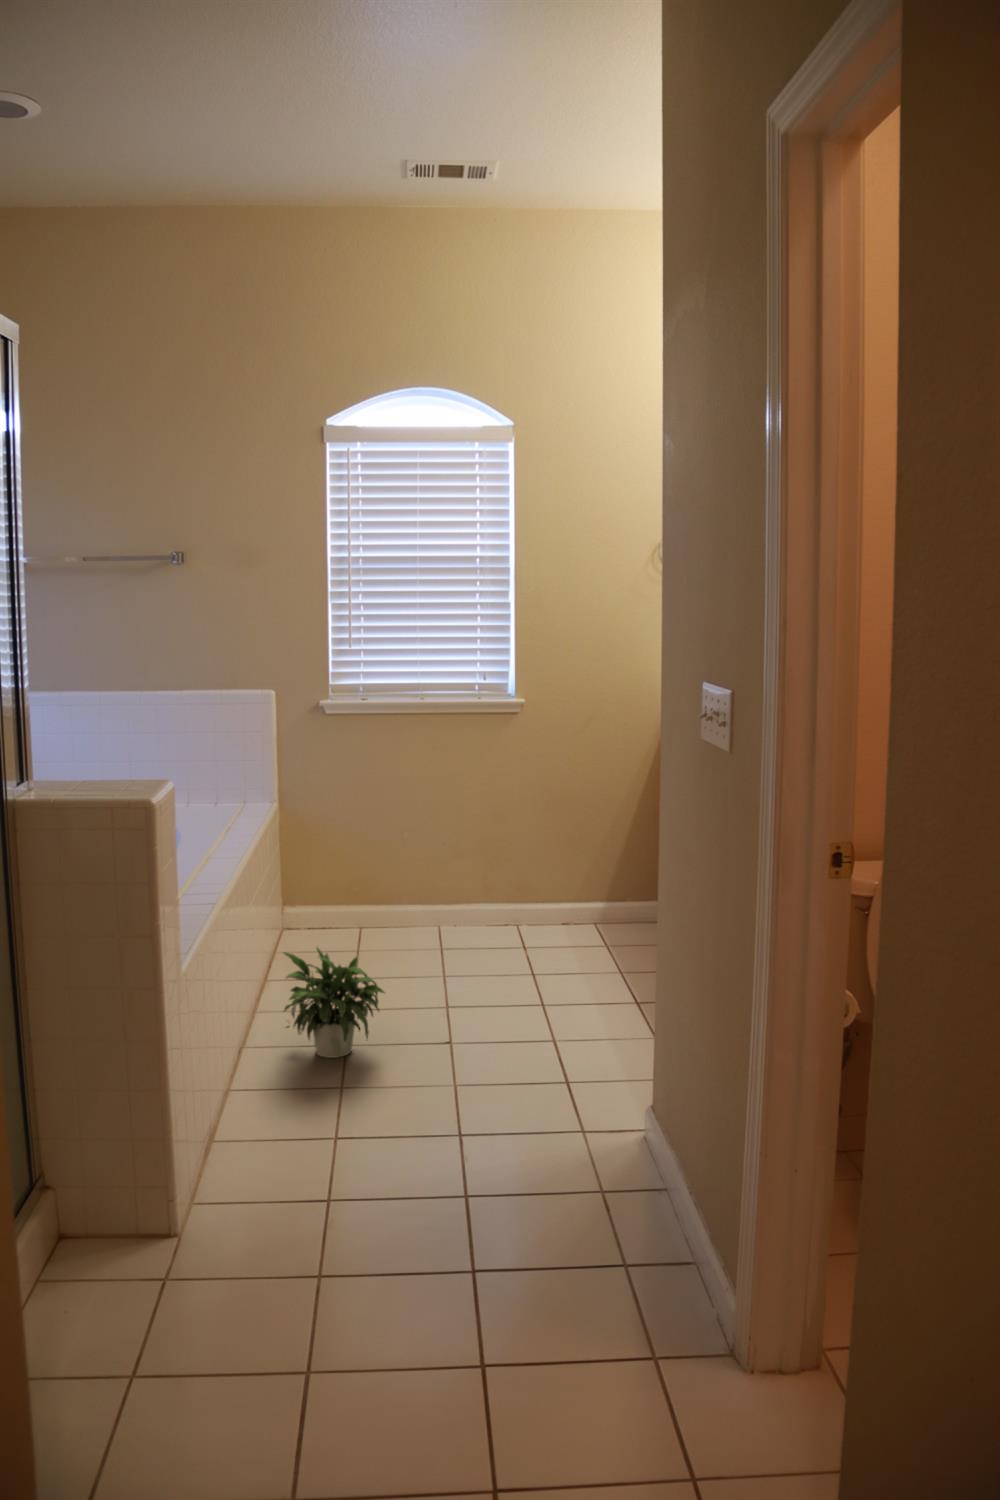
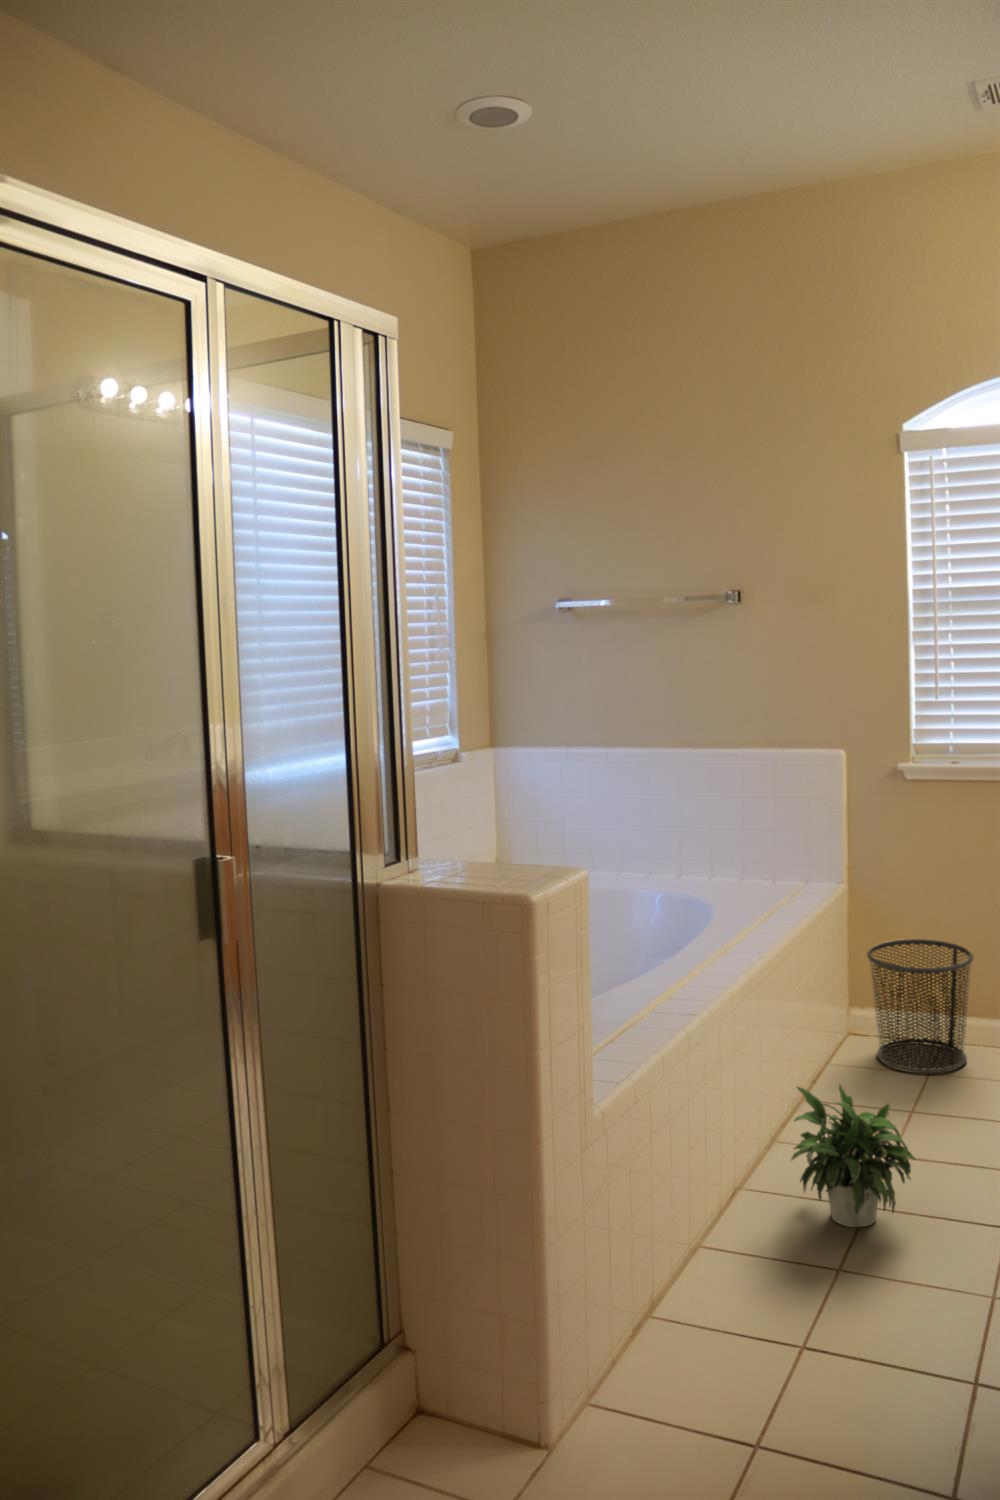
waste bin: none [302,845,387,951] -> present [867,939,974,1073]

